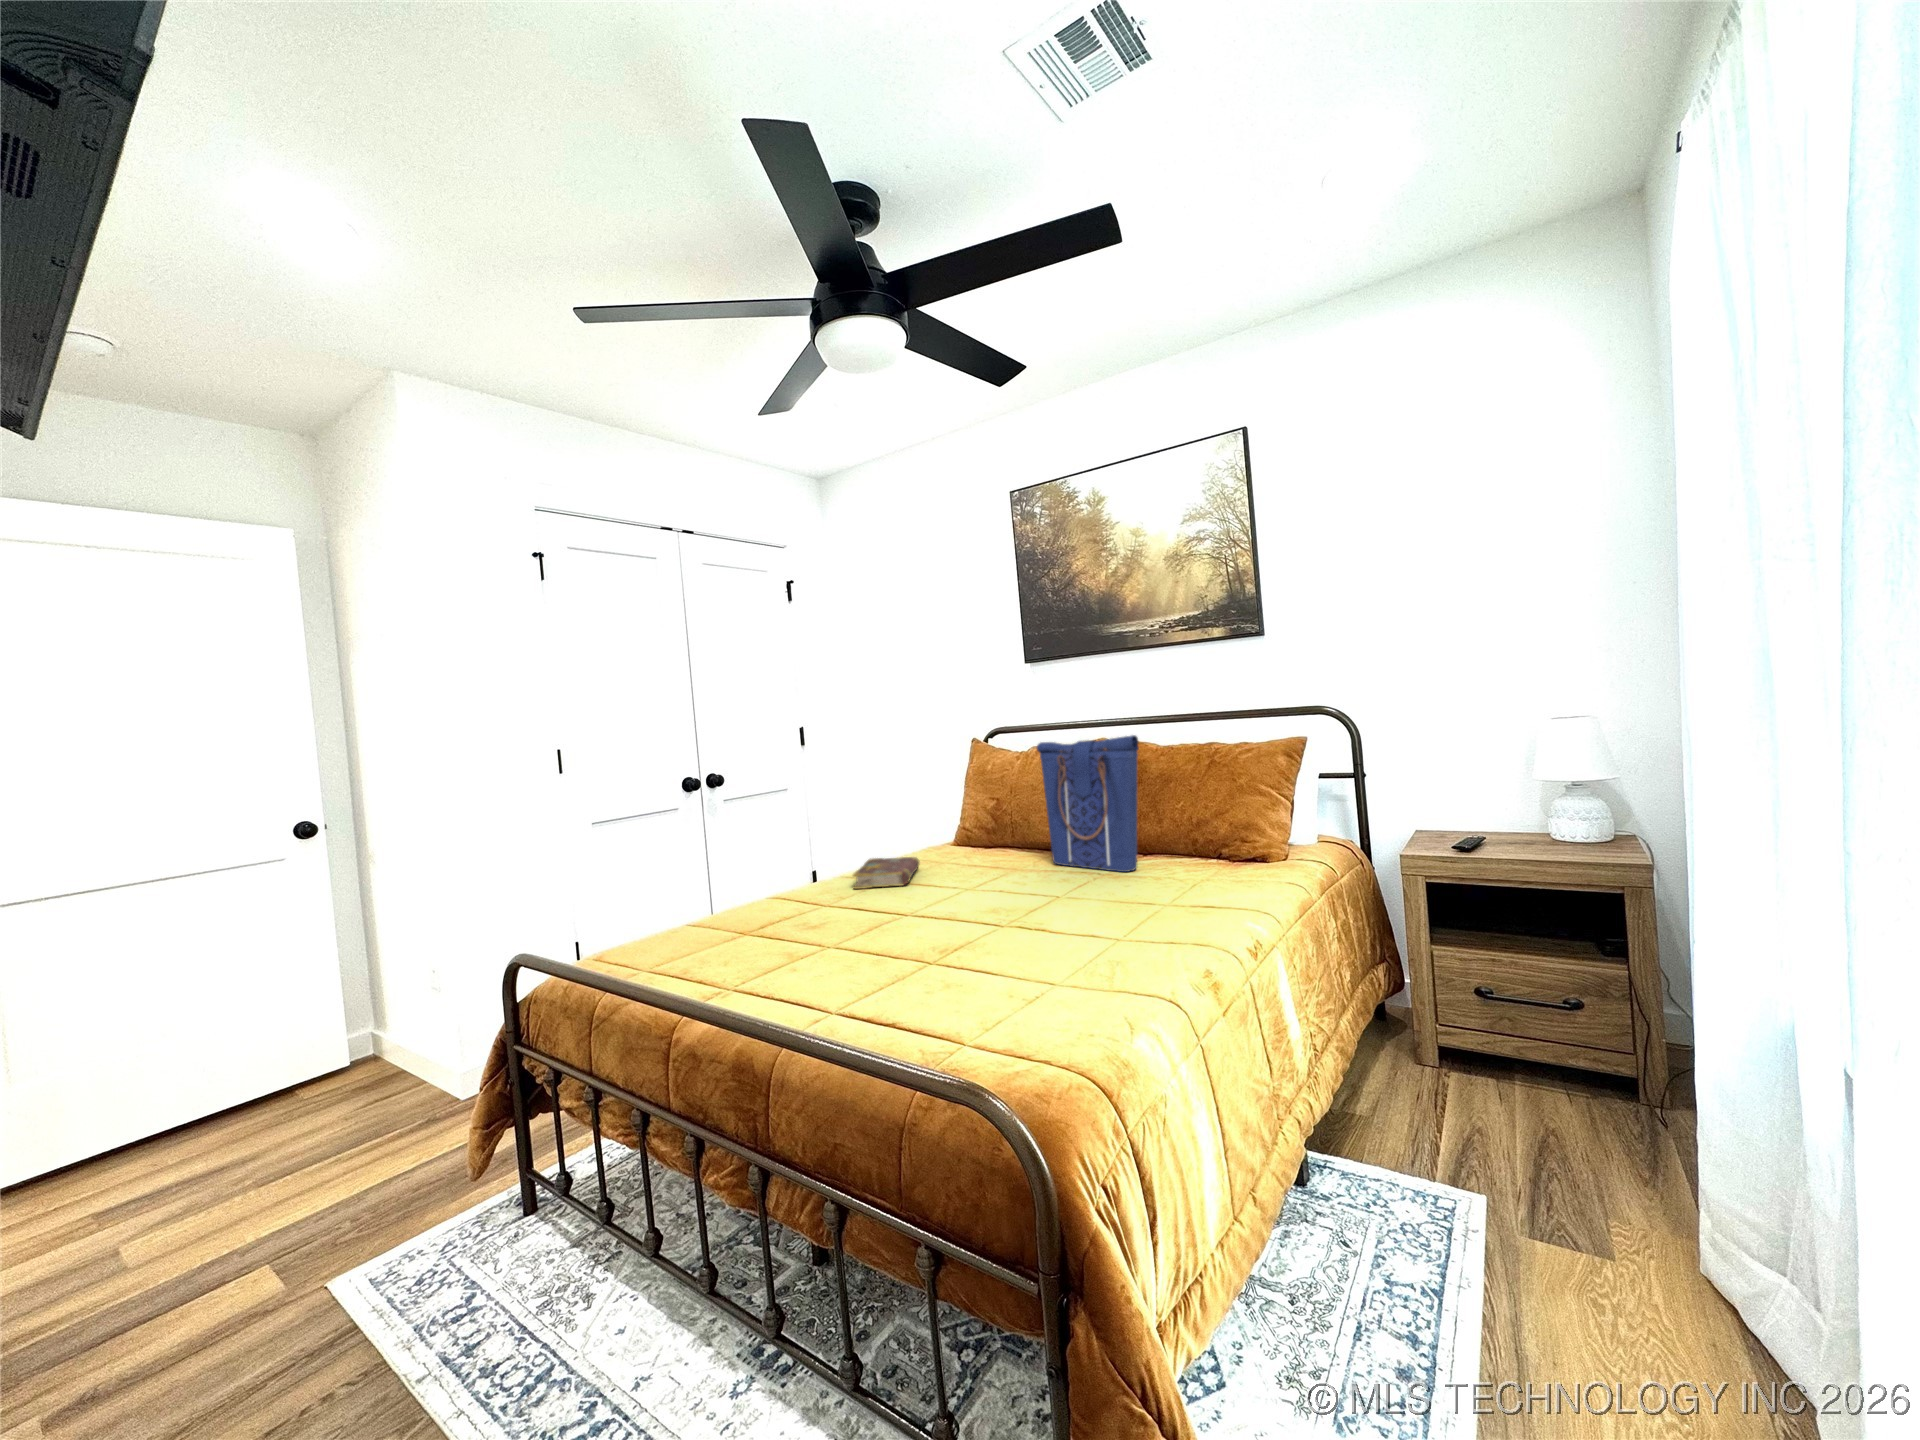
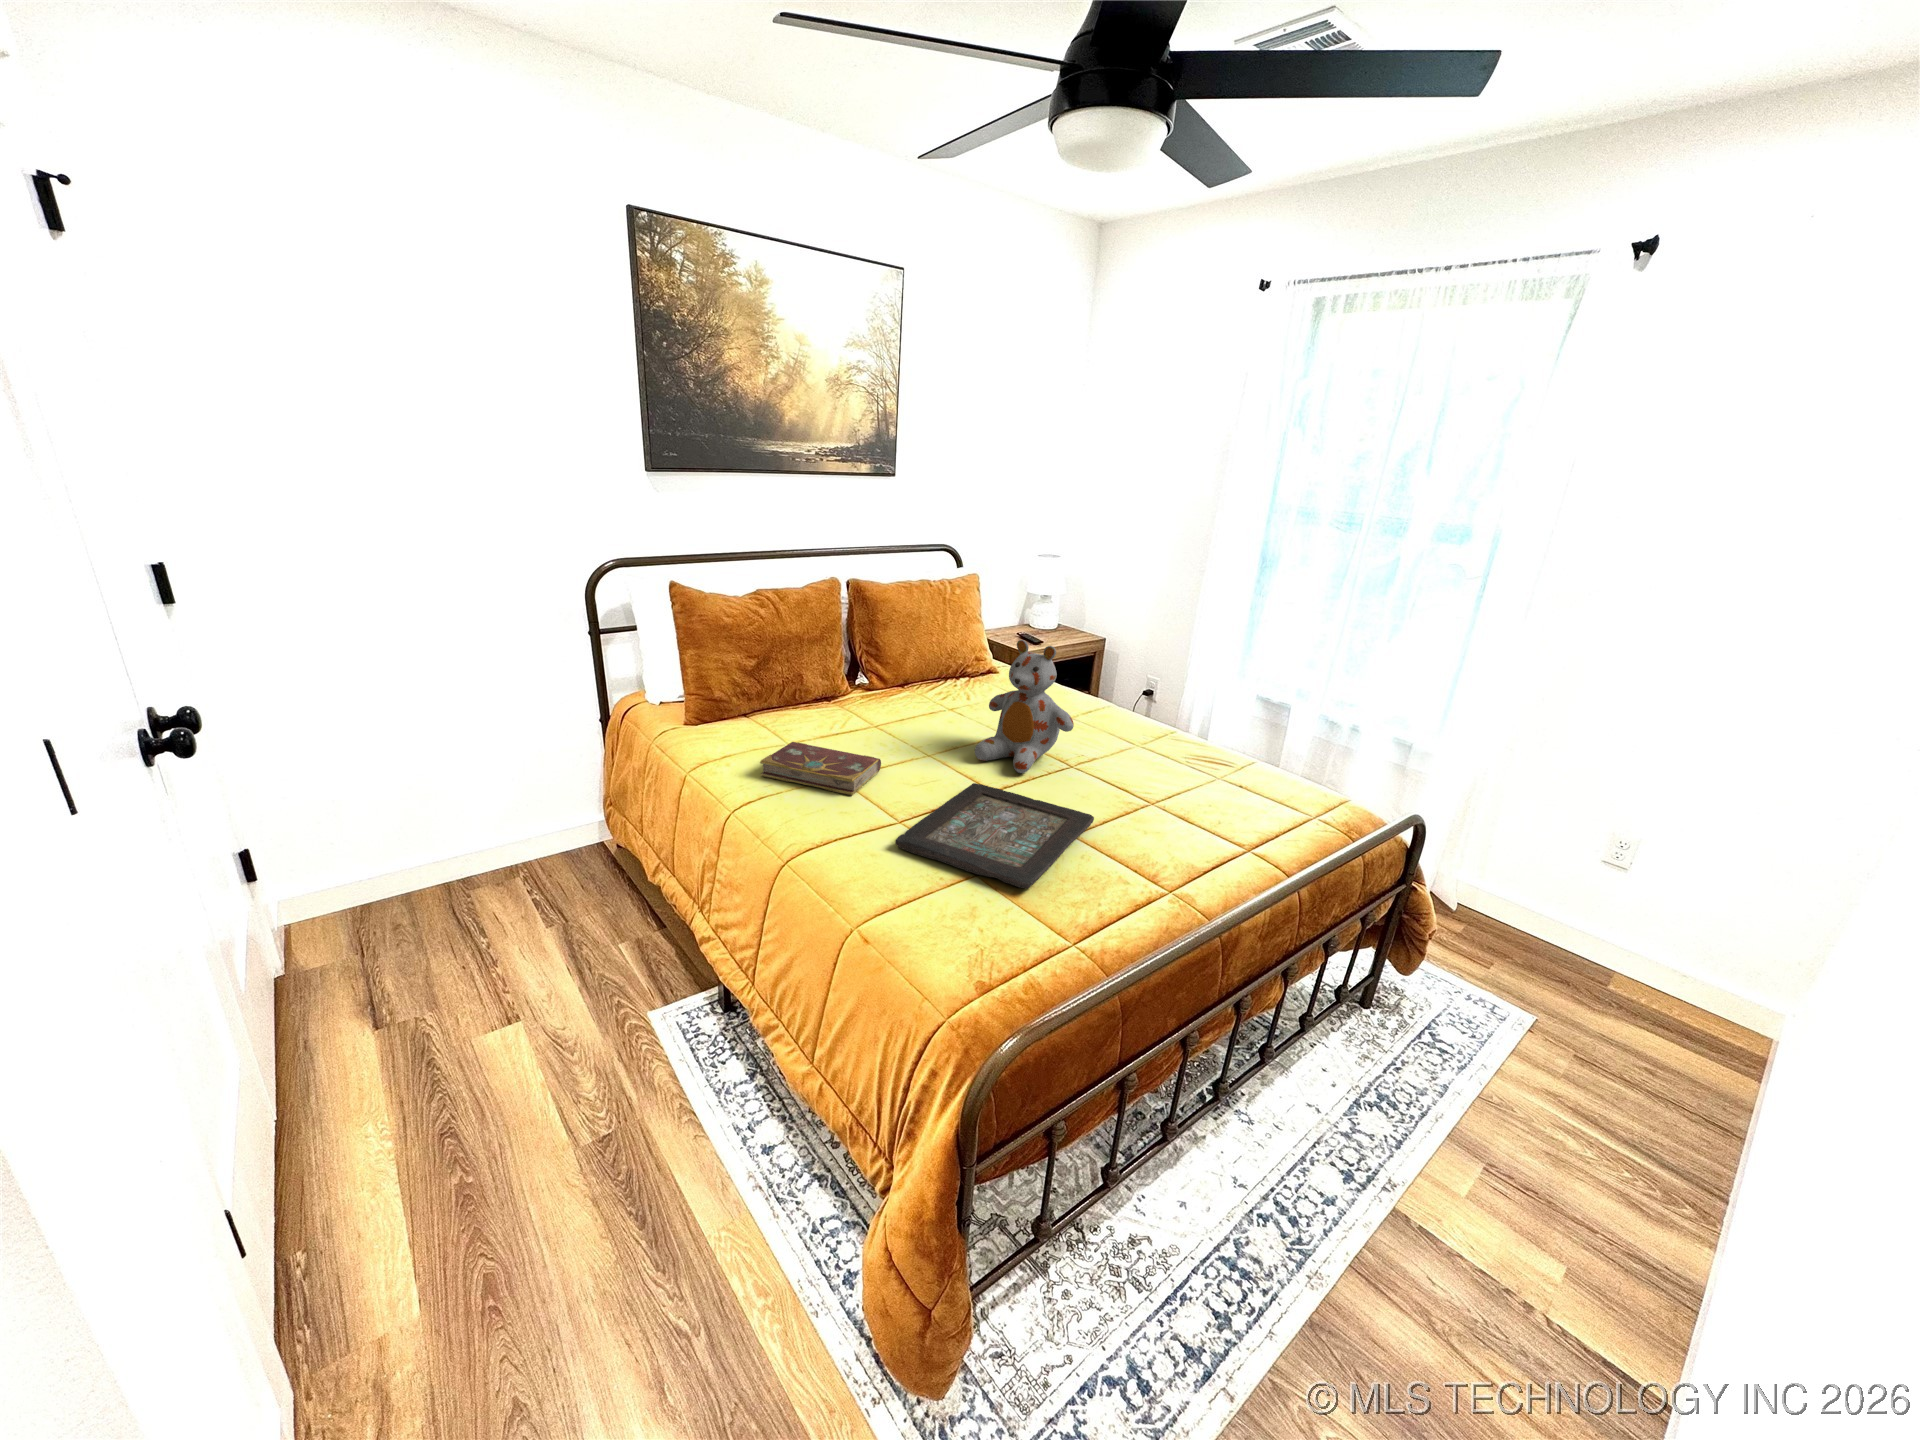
tote bag: present [1037,735,1139,872] -> none [871,585,978,710]
stuffed bear: none [938,774,1032,911] -> present [975,640,1074,773]
decorative tray: none [705,899,893,941] -> present [895,783,1094,889]

